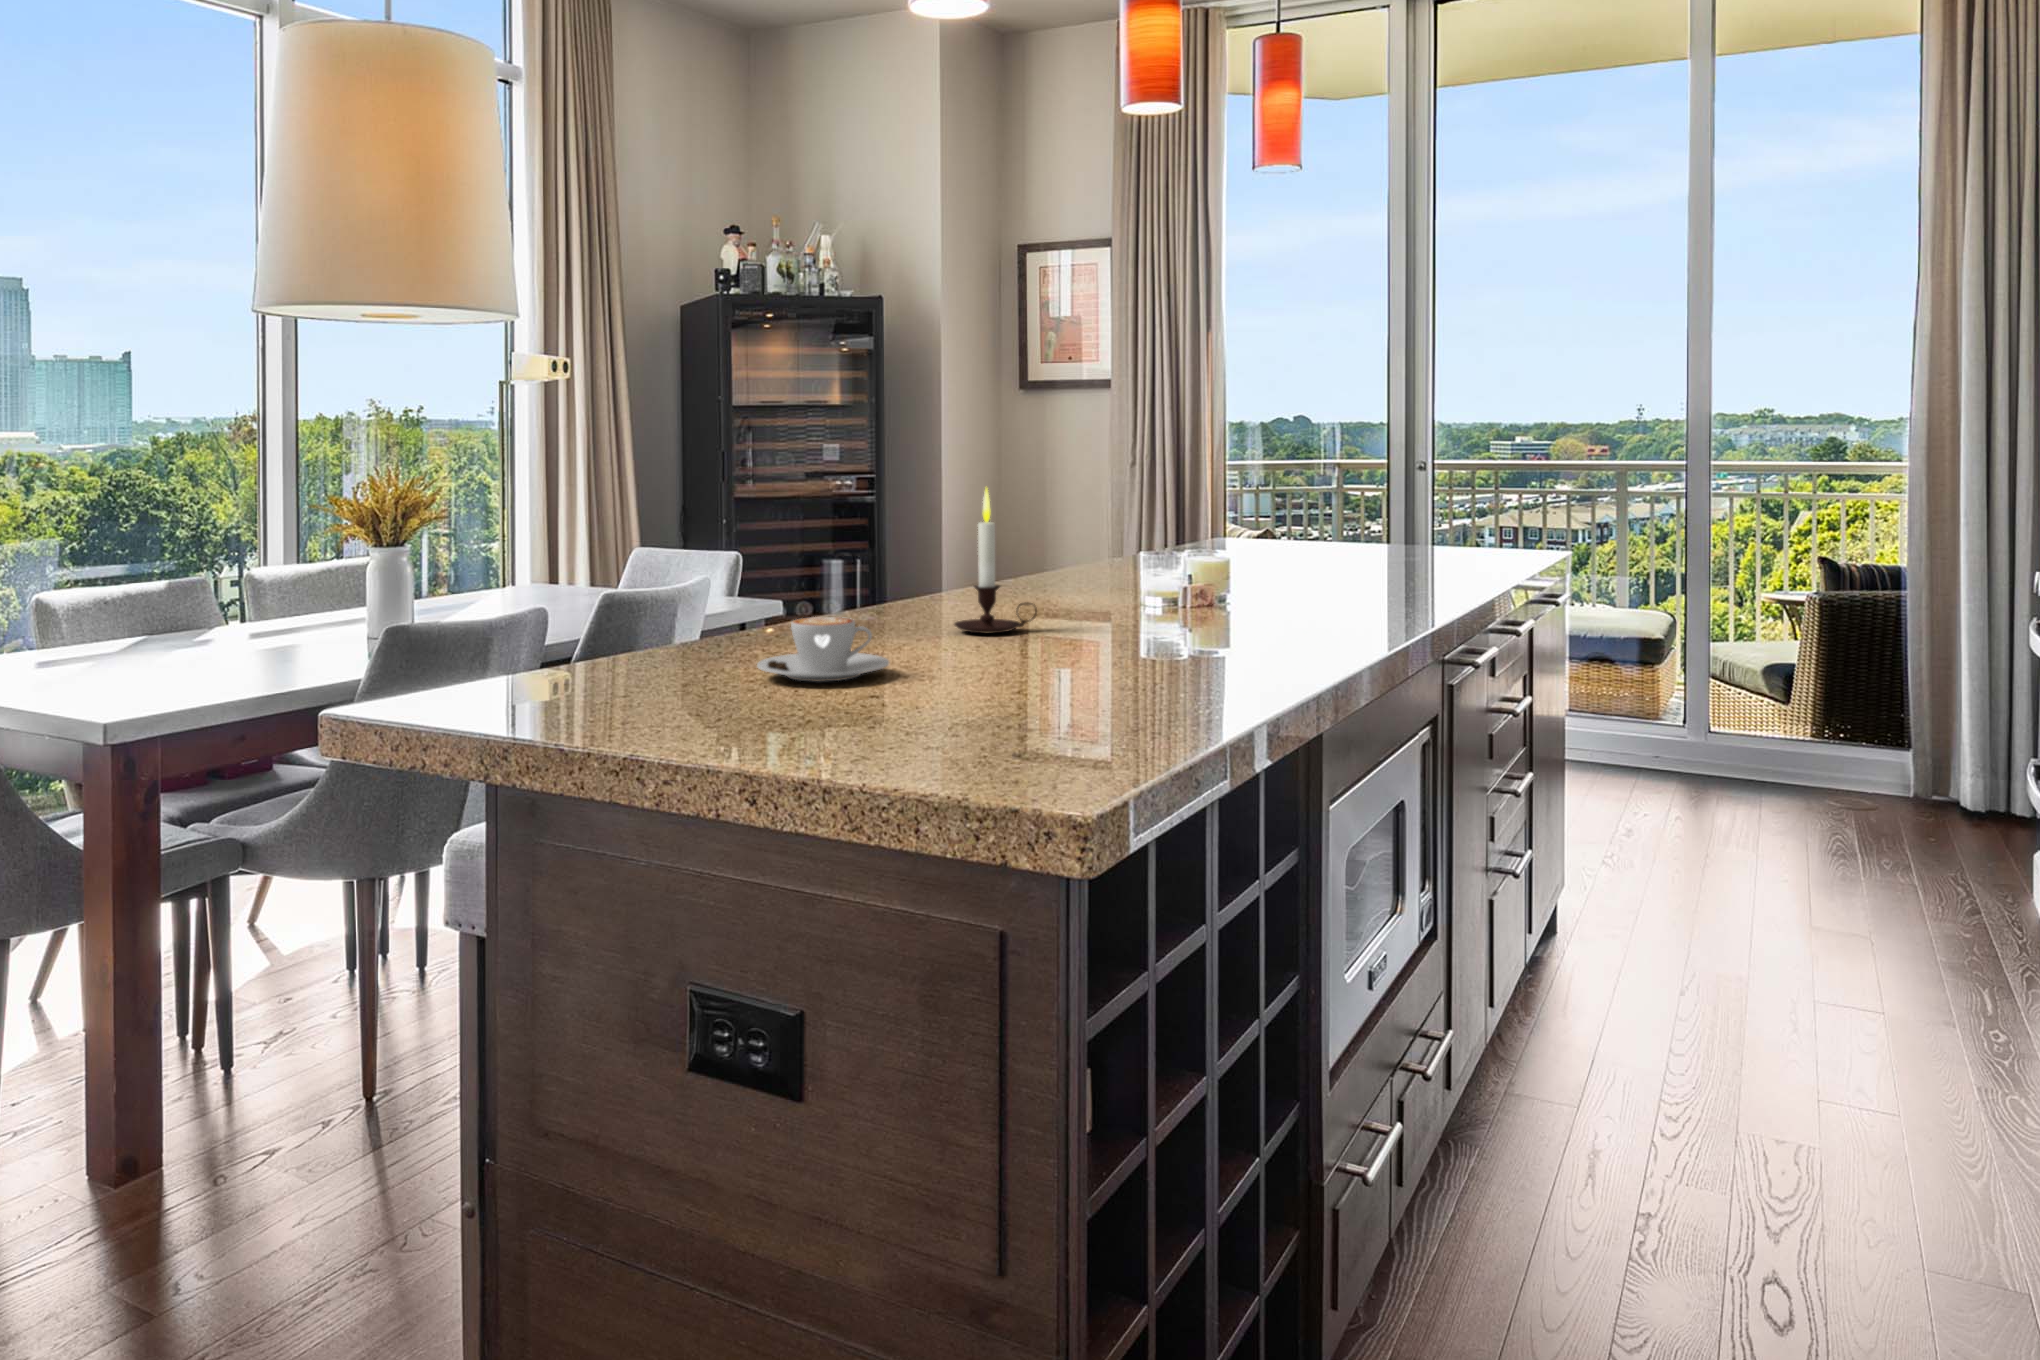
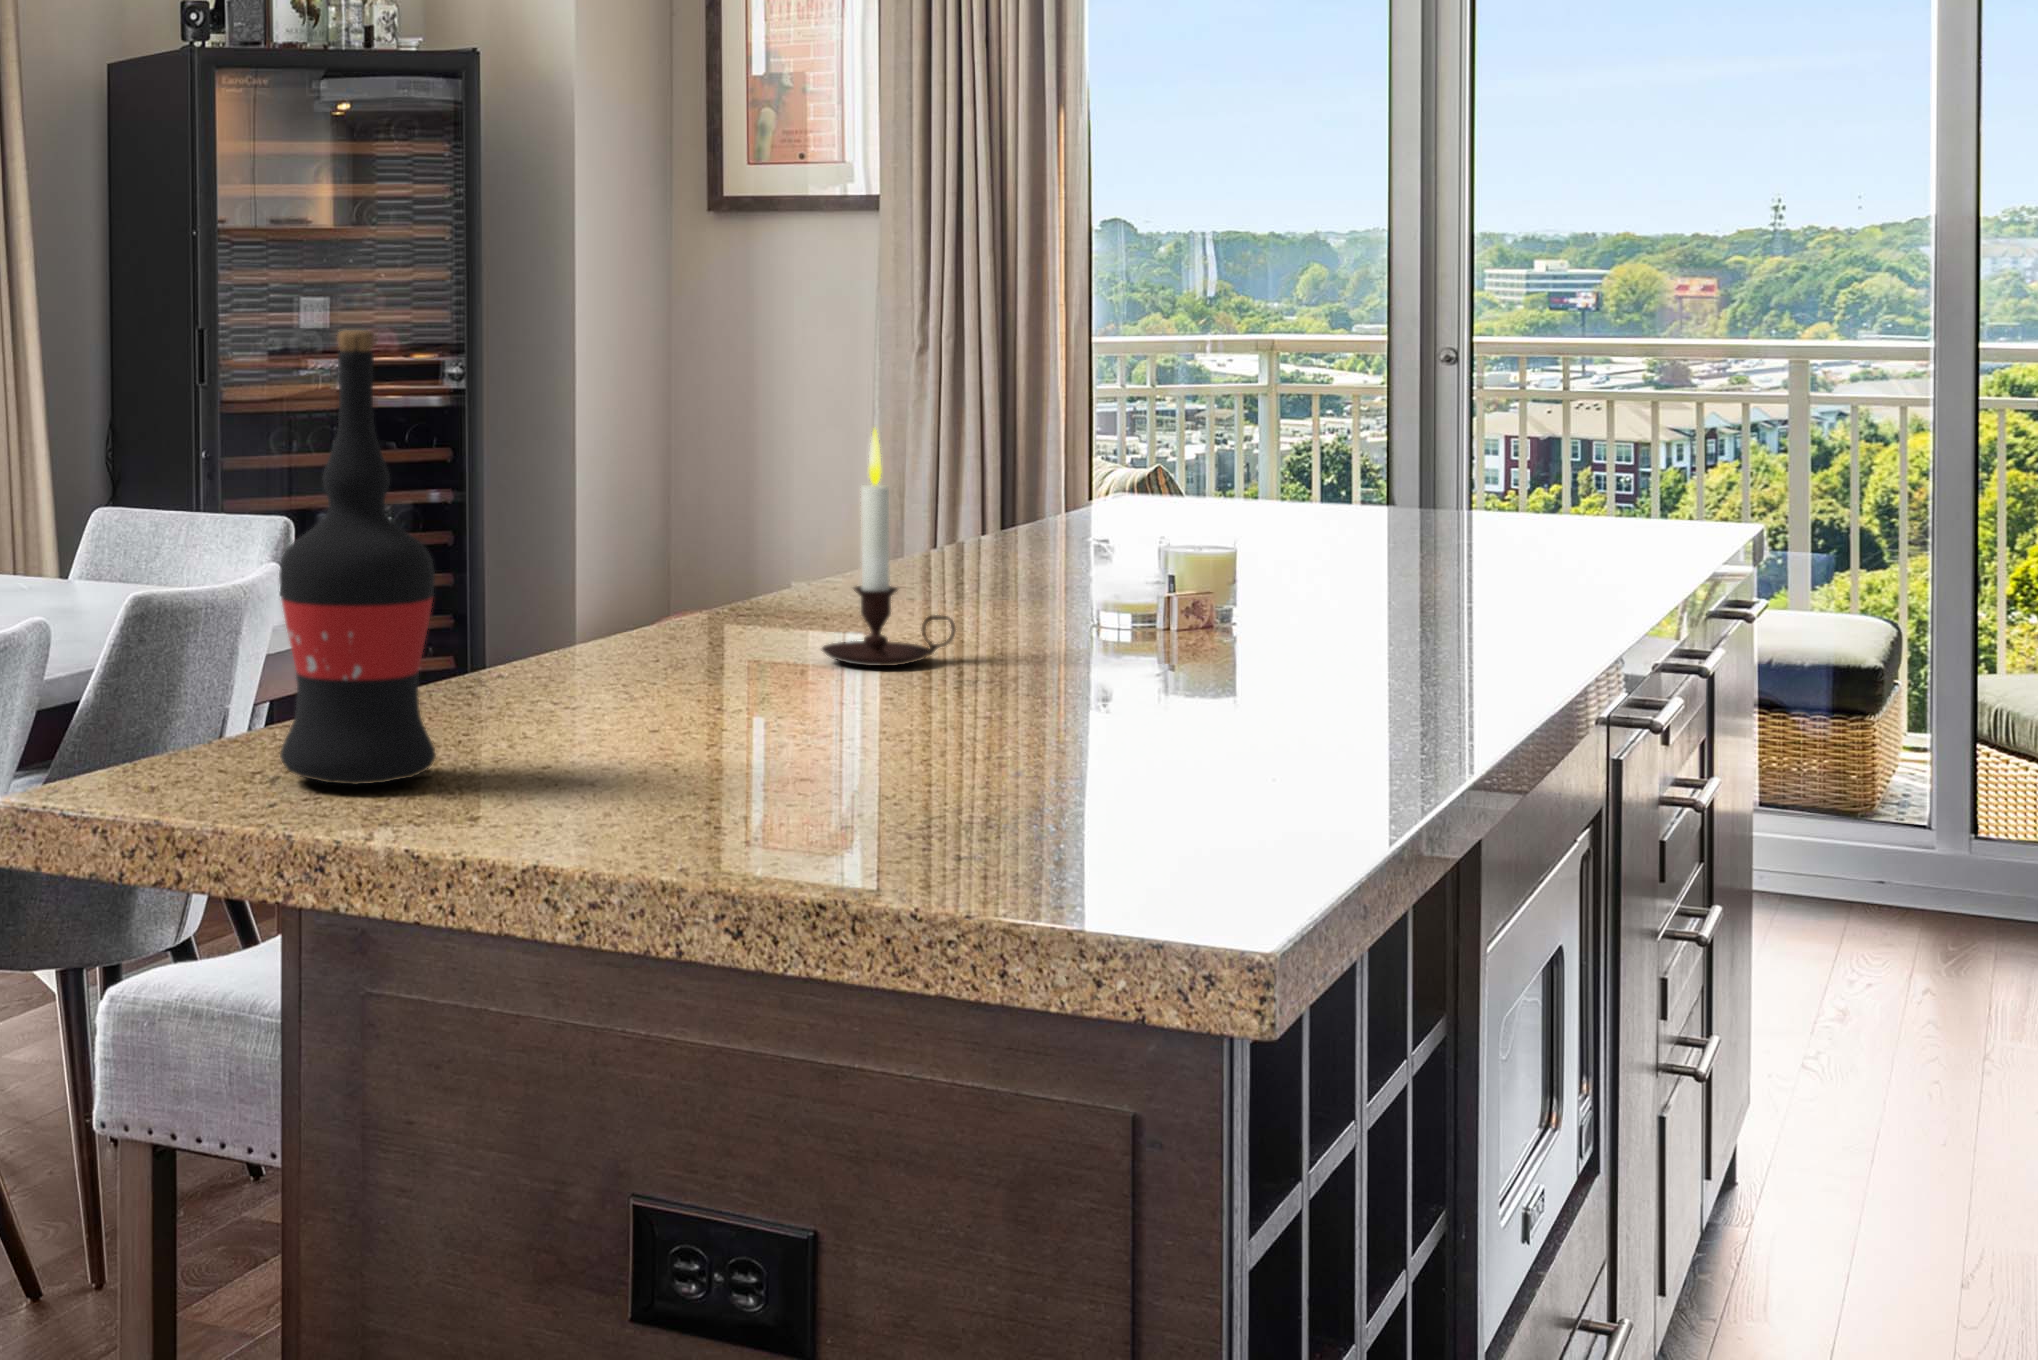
wine bottle: none [534,413,640,706] -> present [279,330,436,784]
coffee cup: present [757,617,889,682] -> none [579,644,788,747]

